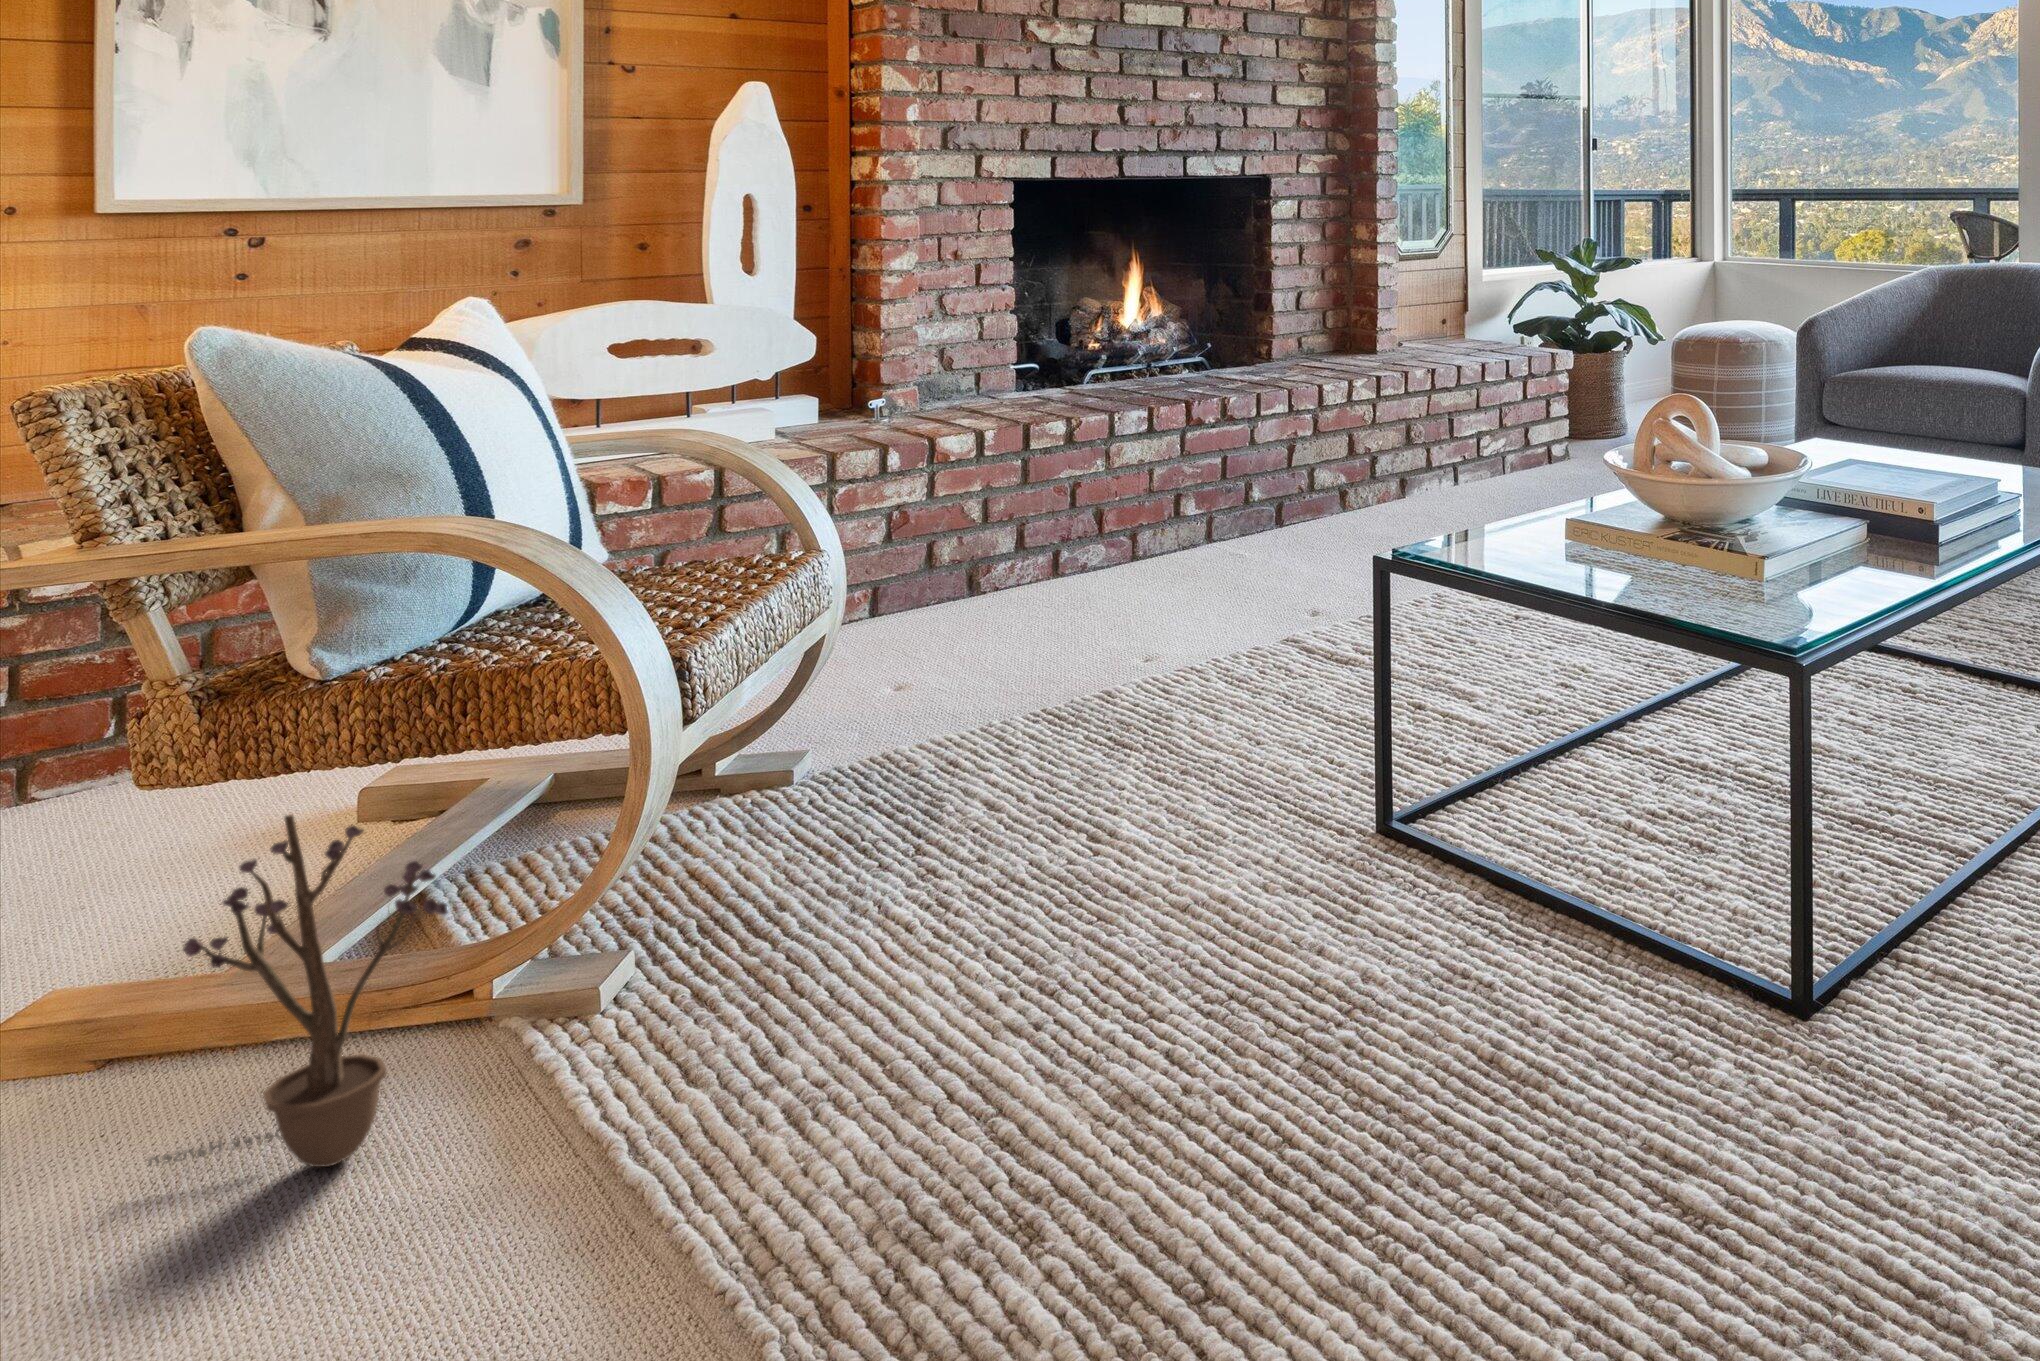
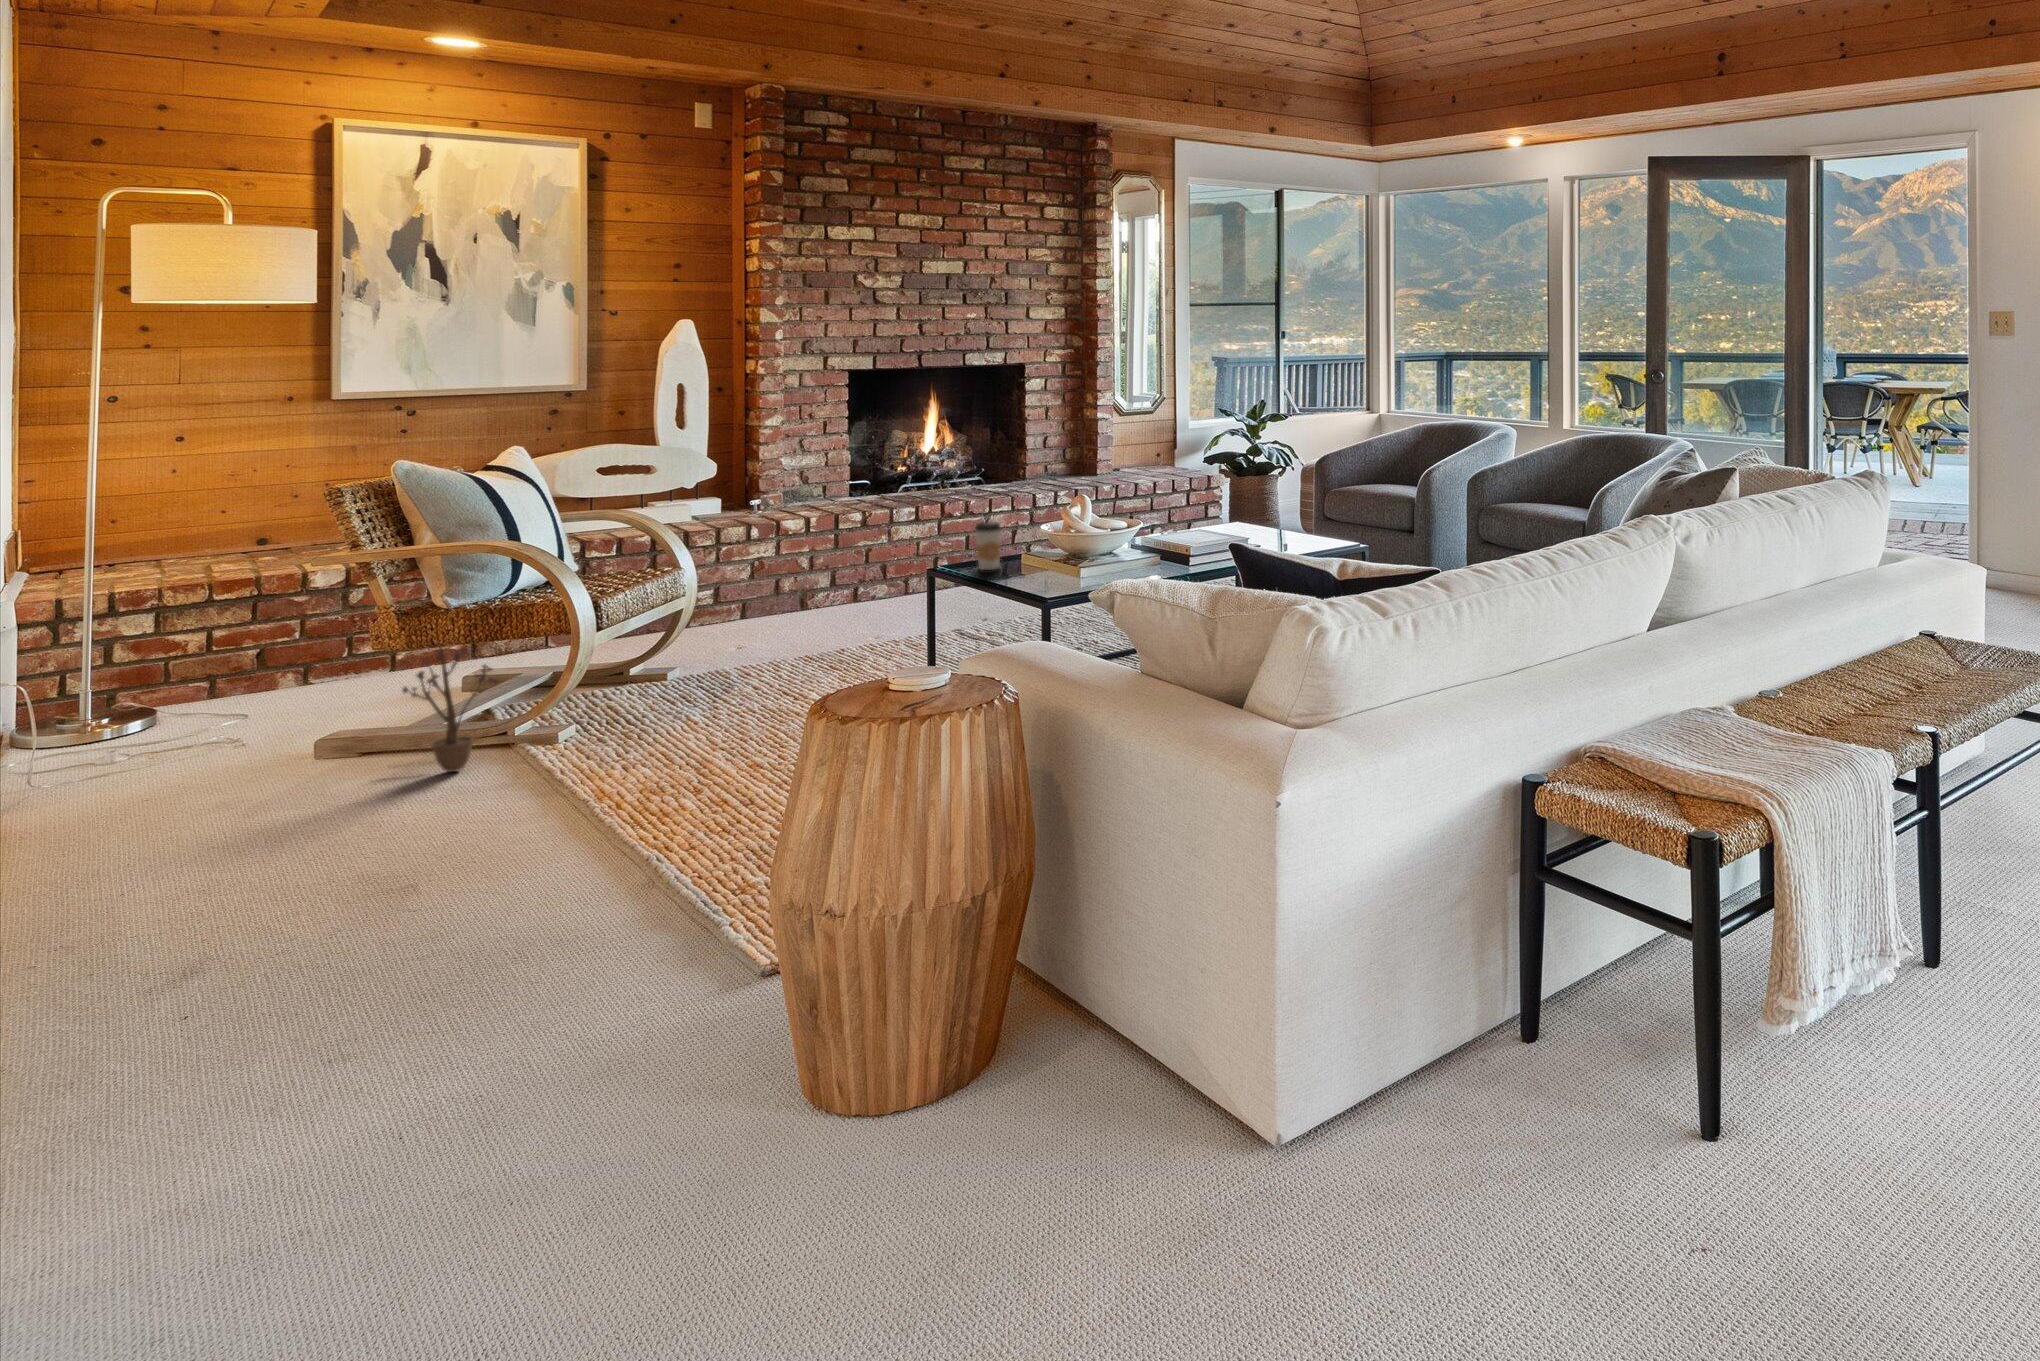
coffee cup: none [1479,442,1535,550] -> present [975,521,1001,570]

